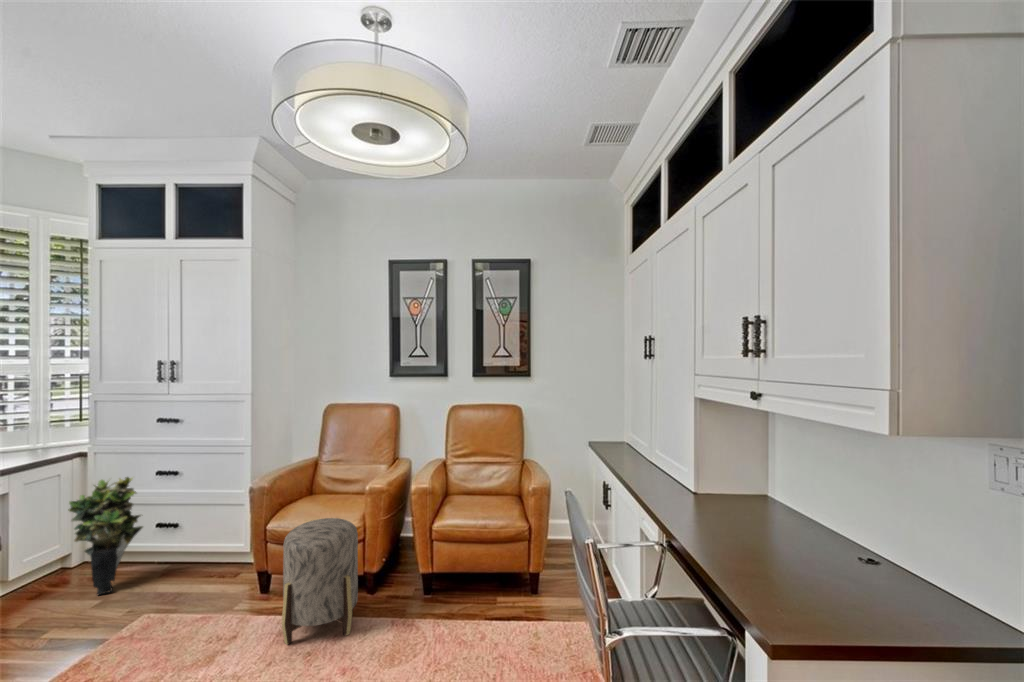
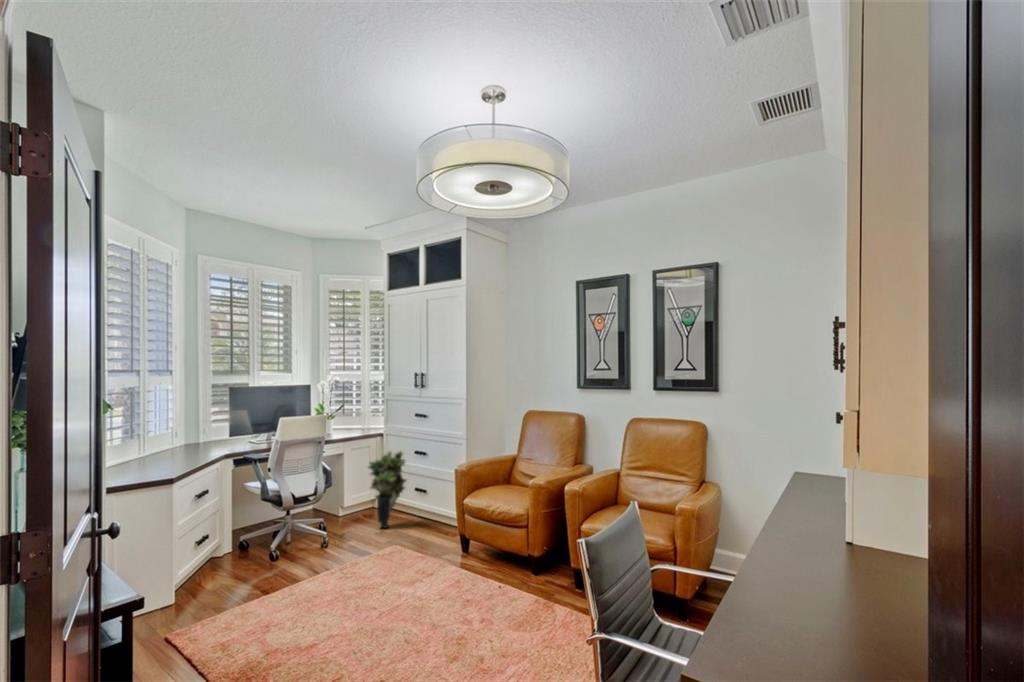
ottoman: present [282,518,358,645] -> none [454,499,518,598]

